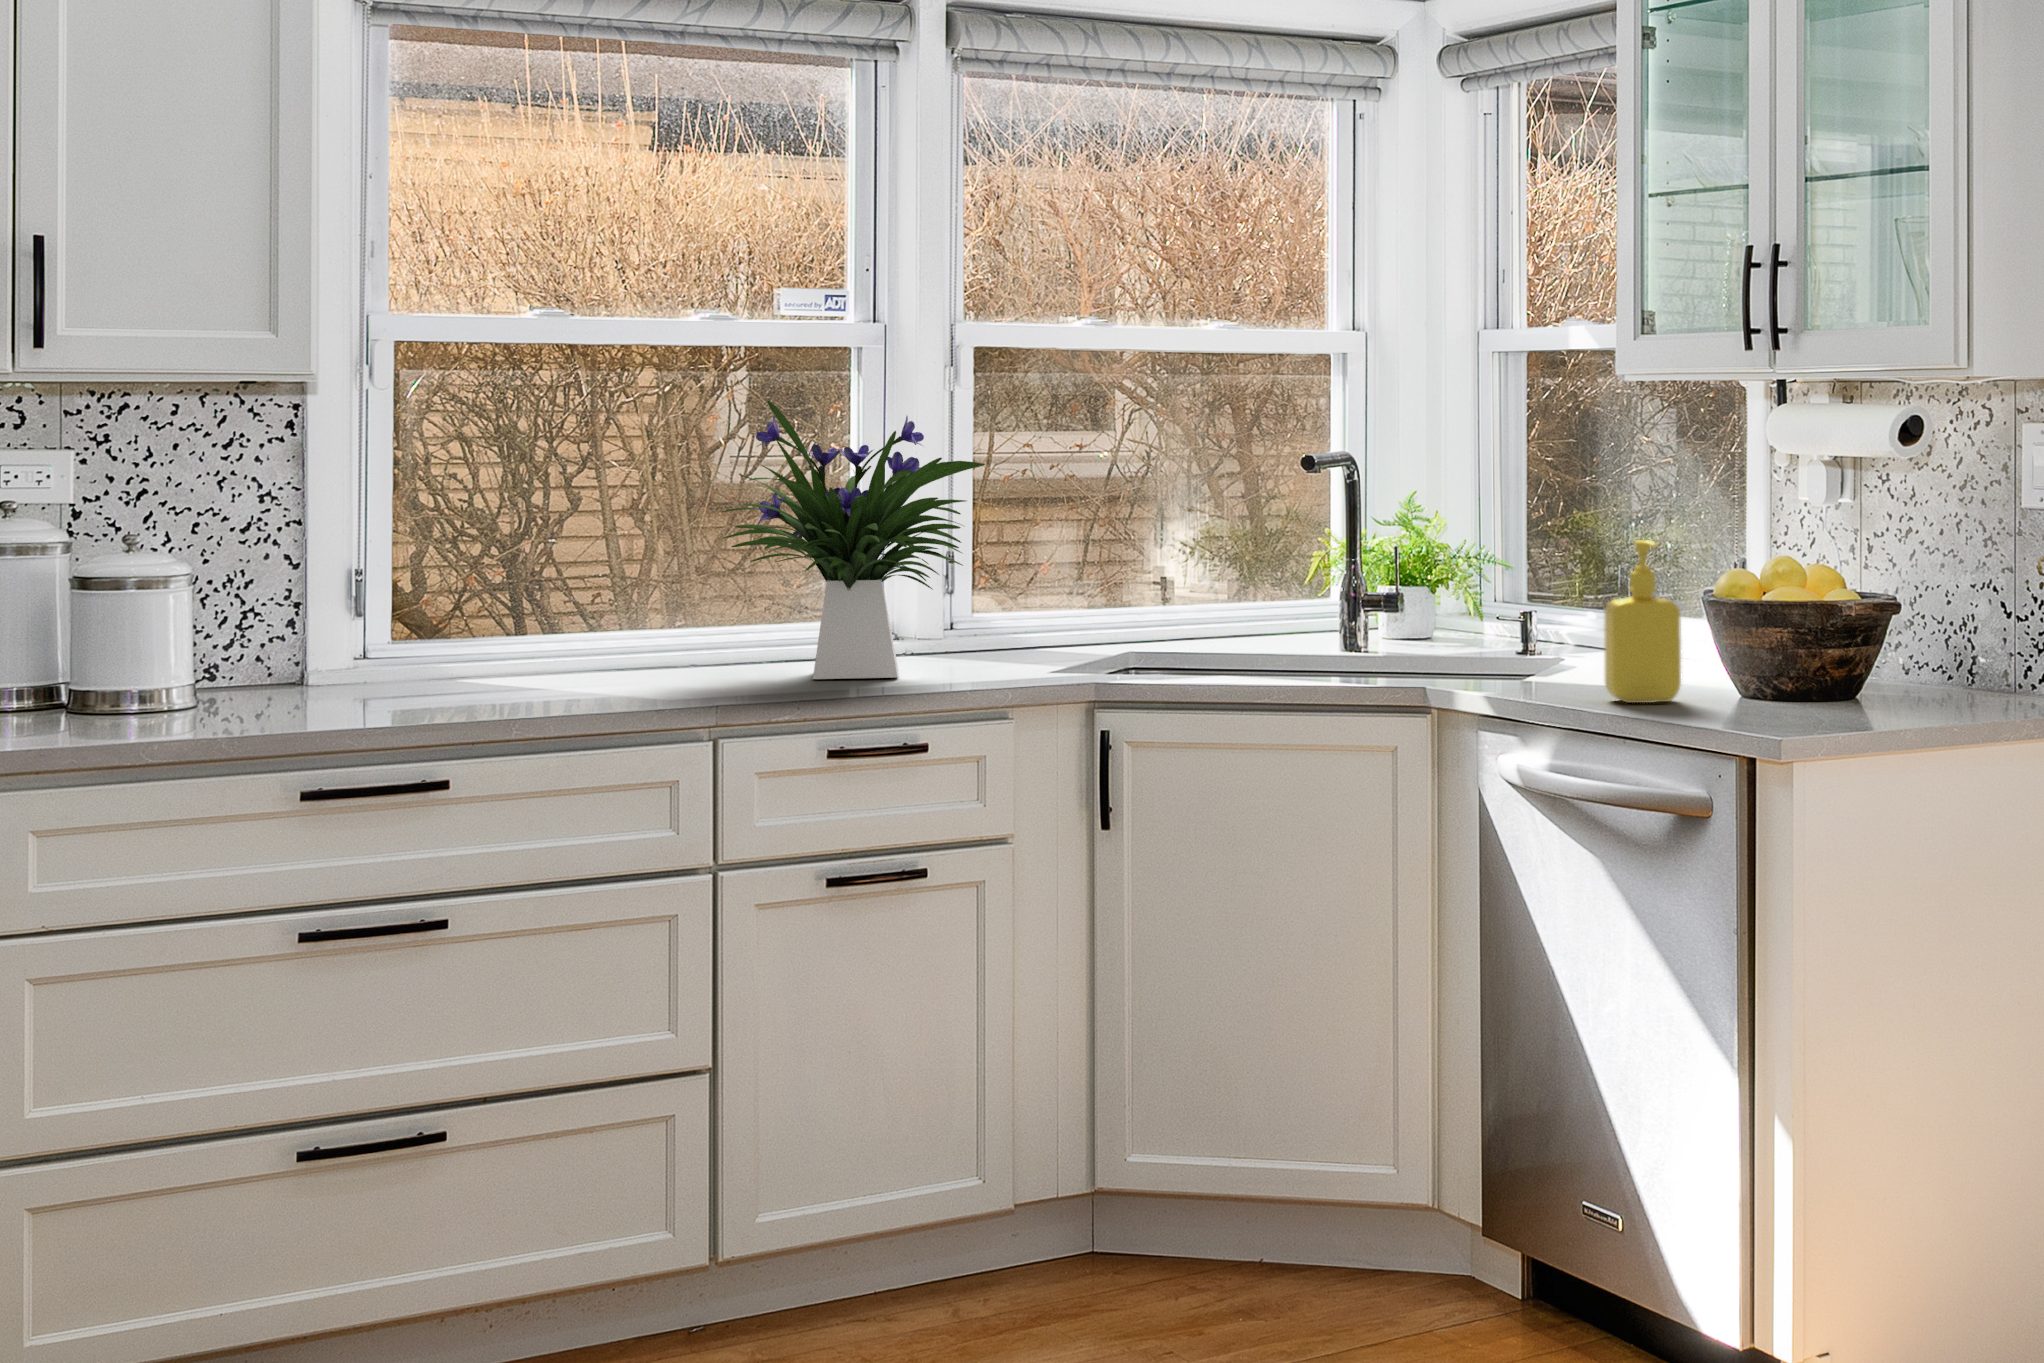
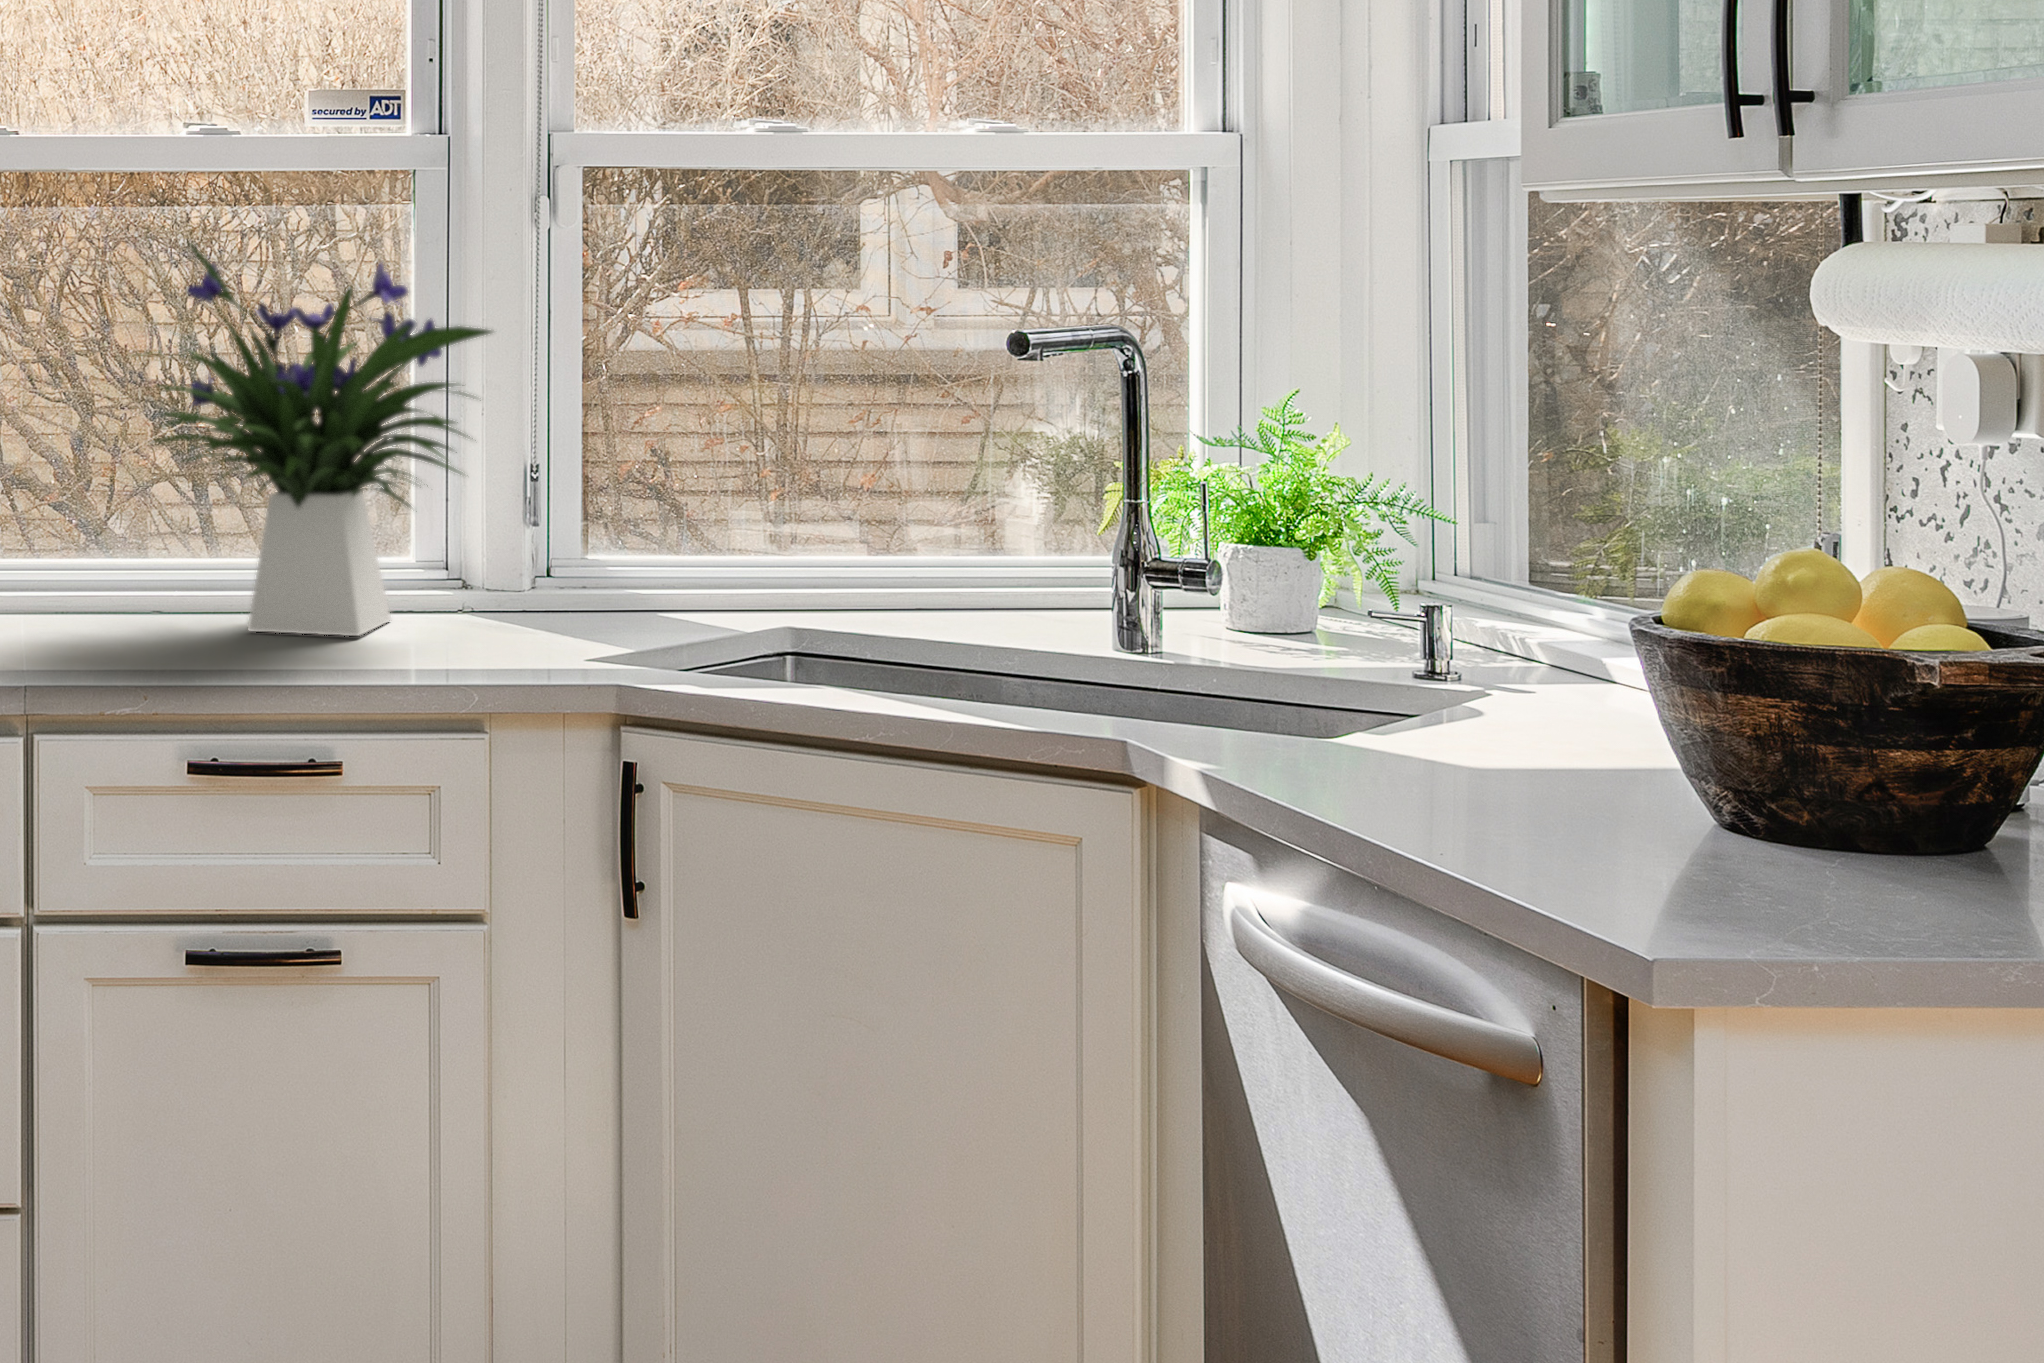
soap dispenser: present [1605,540,1681,703] -> none [1433,498,1584,805]

